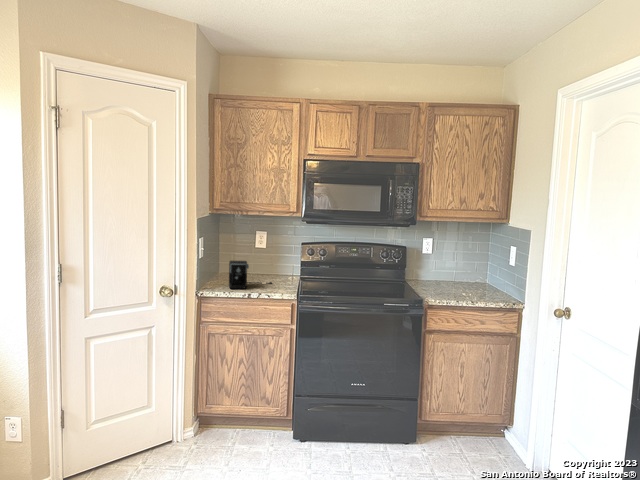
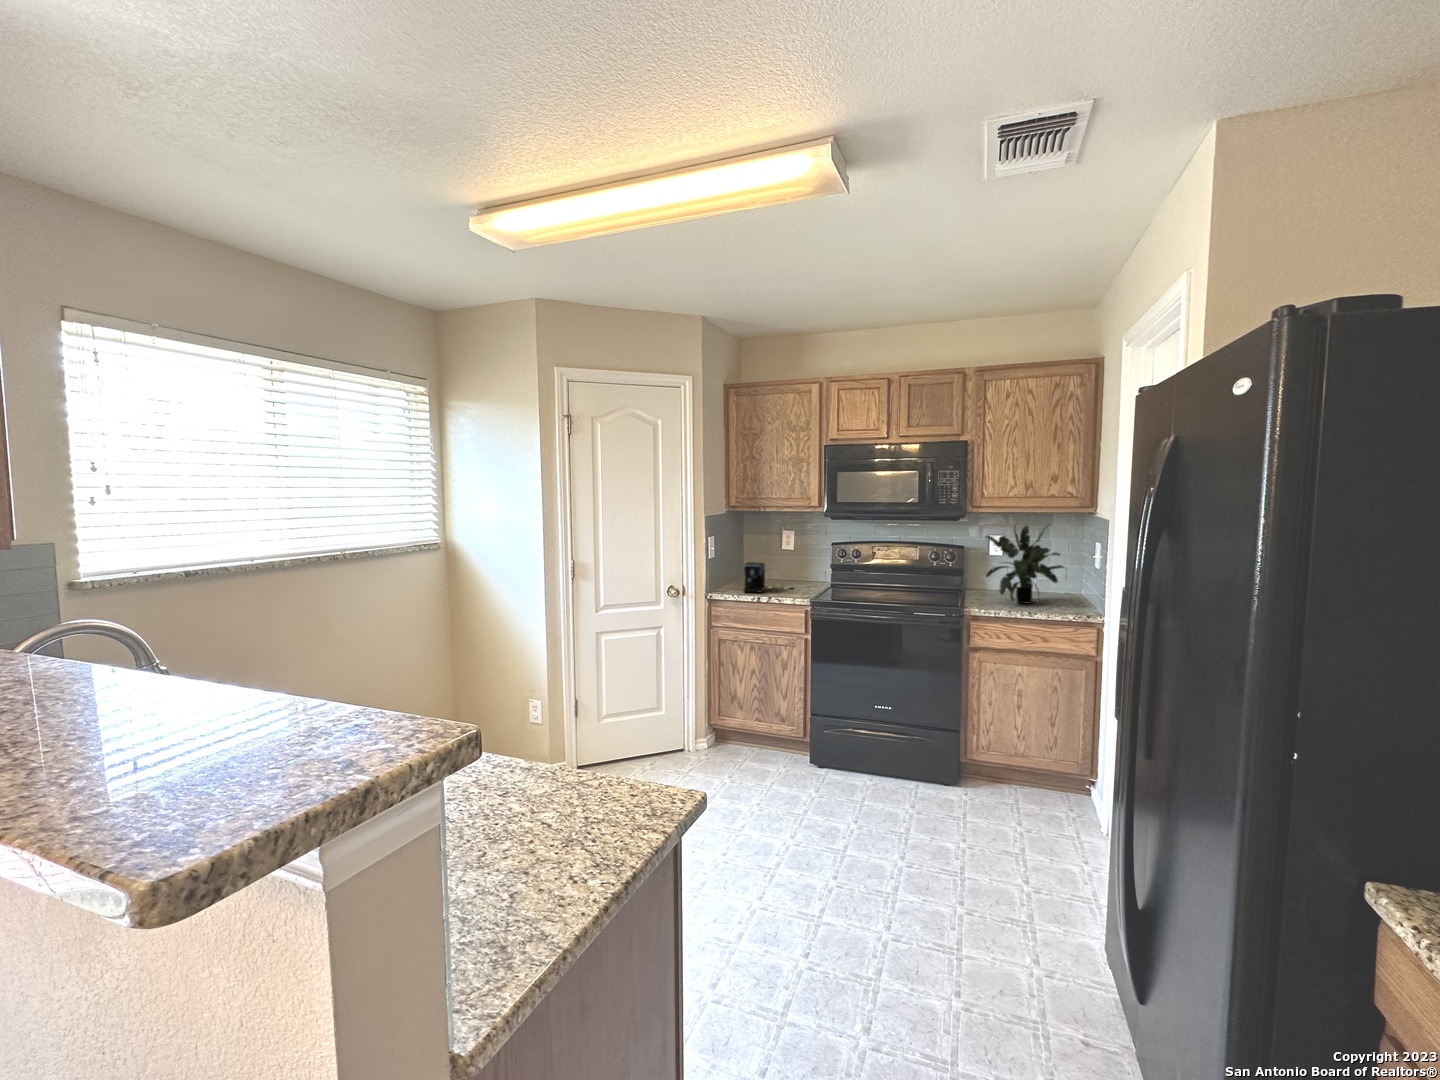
potted plant: none [429,230,491,293] -> present [986,526,1064,604]

